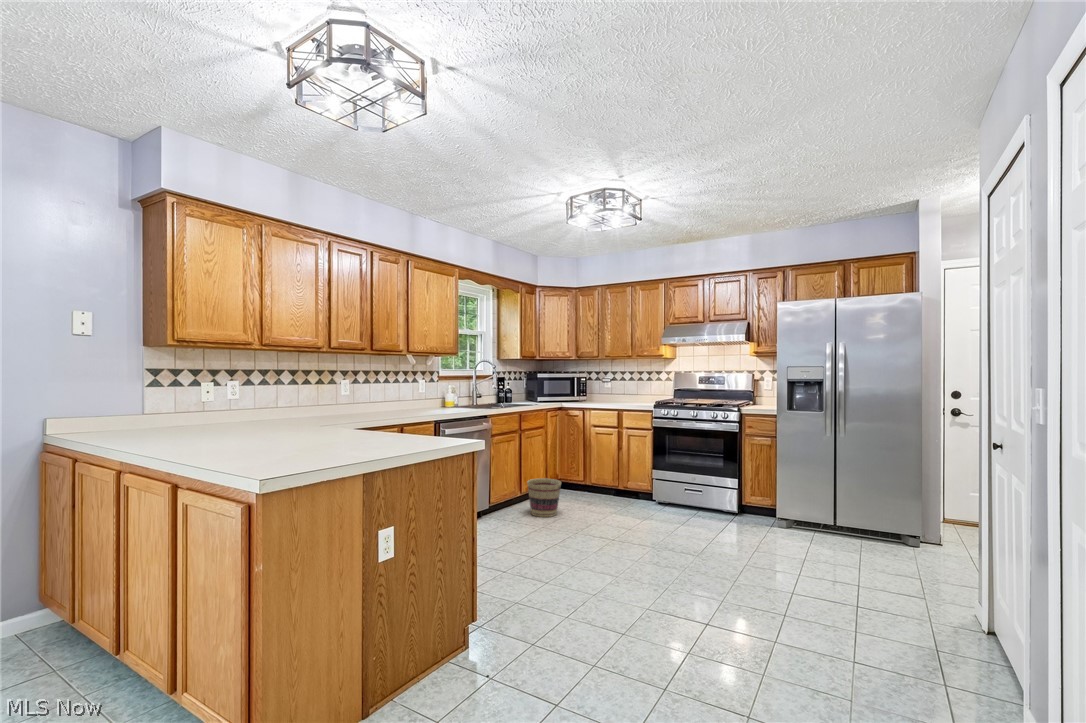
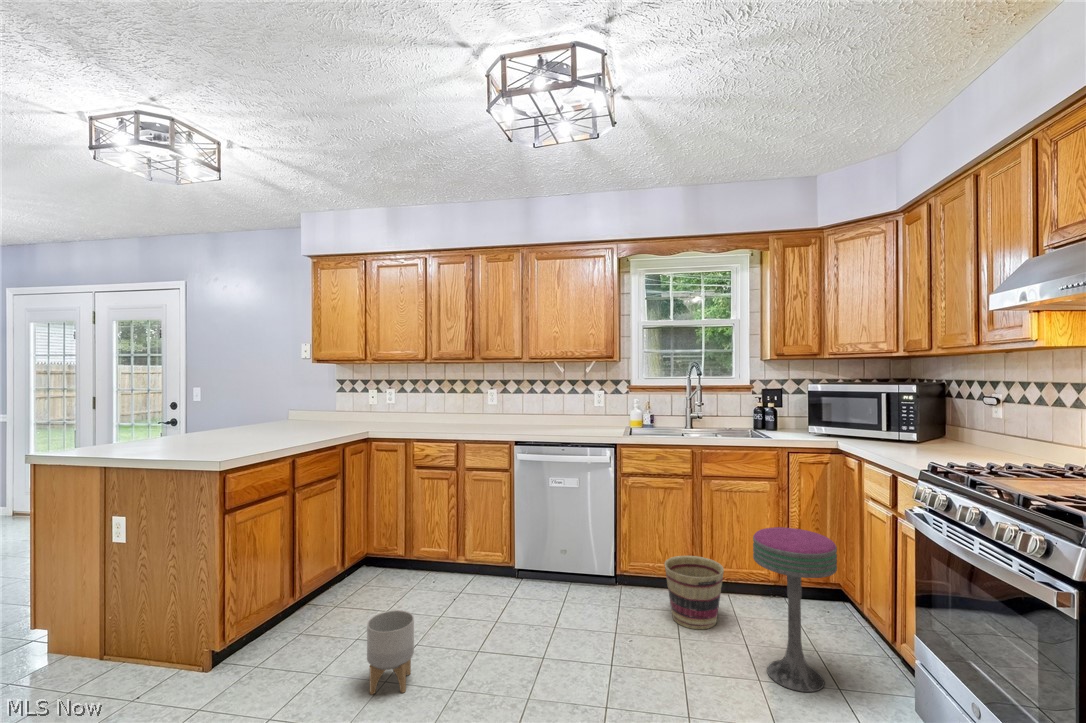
bar stool: none [592,444,628,515] -> present [753,527,837,692]
planter: none [532,534,564,590] -> present [367,610,414,695]

